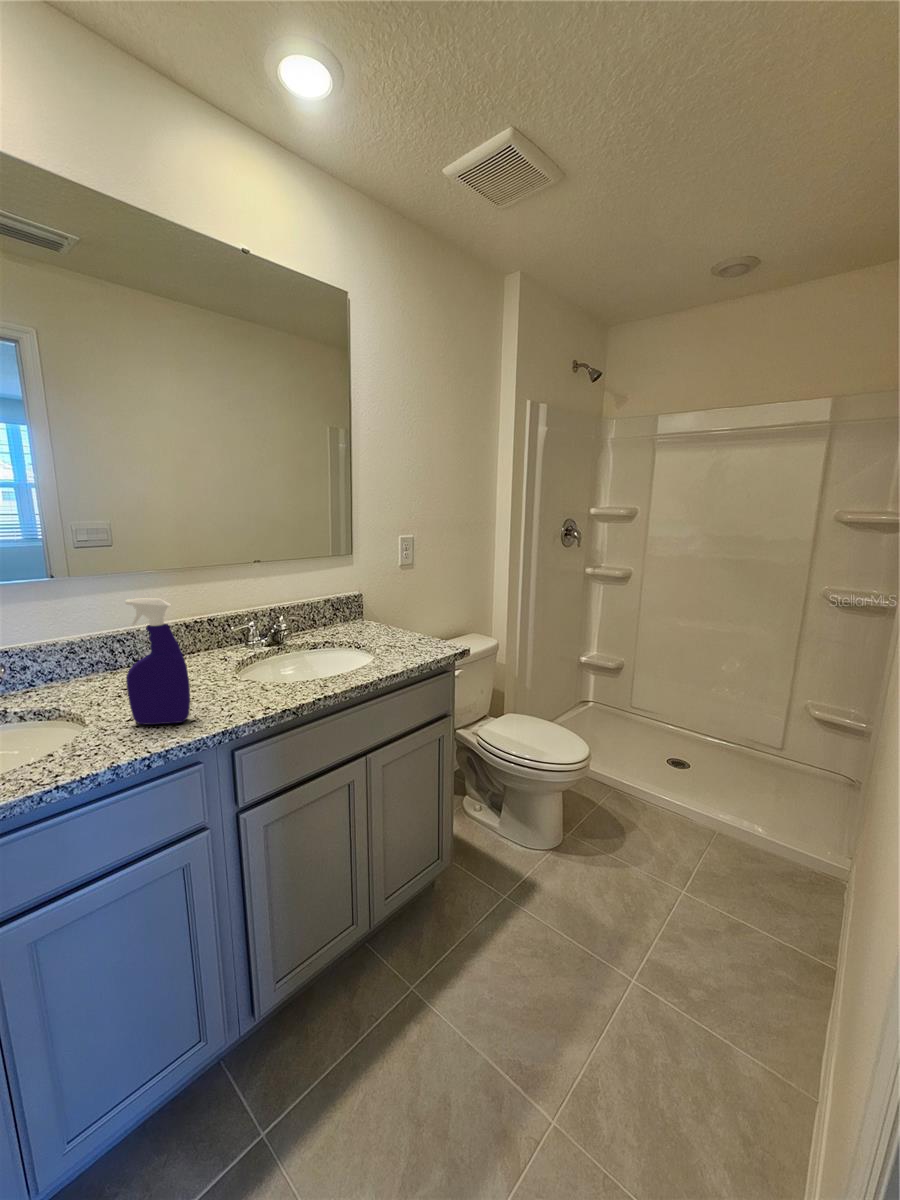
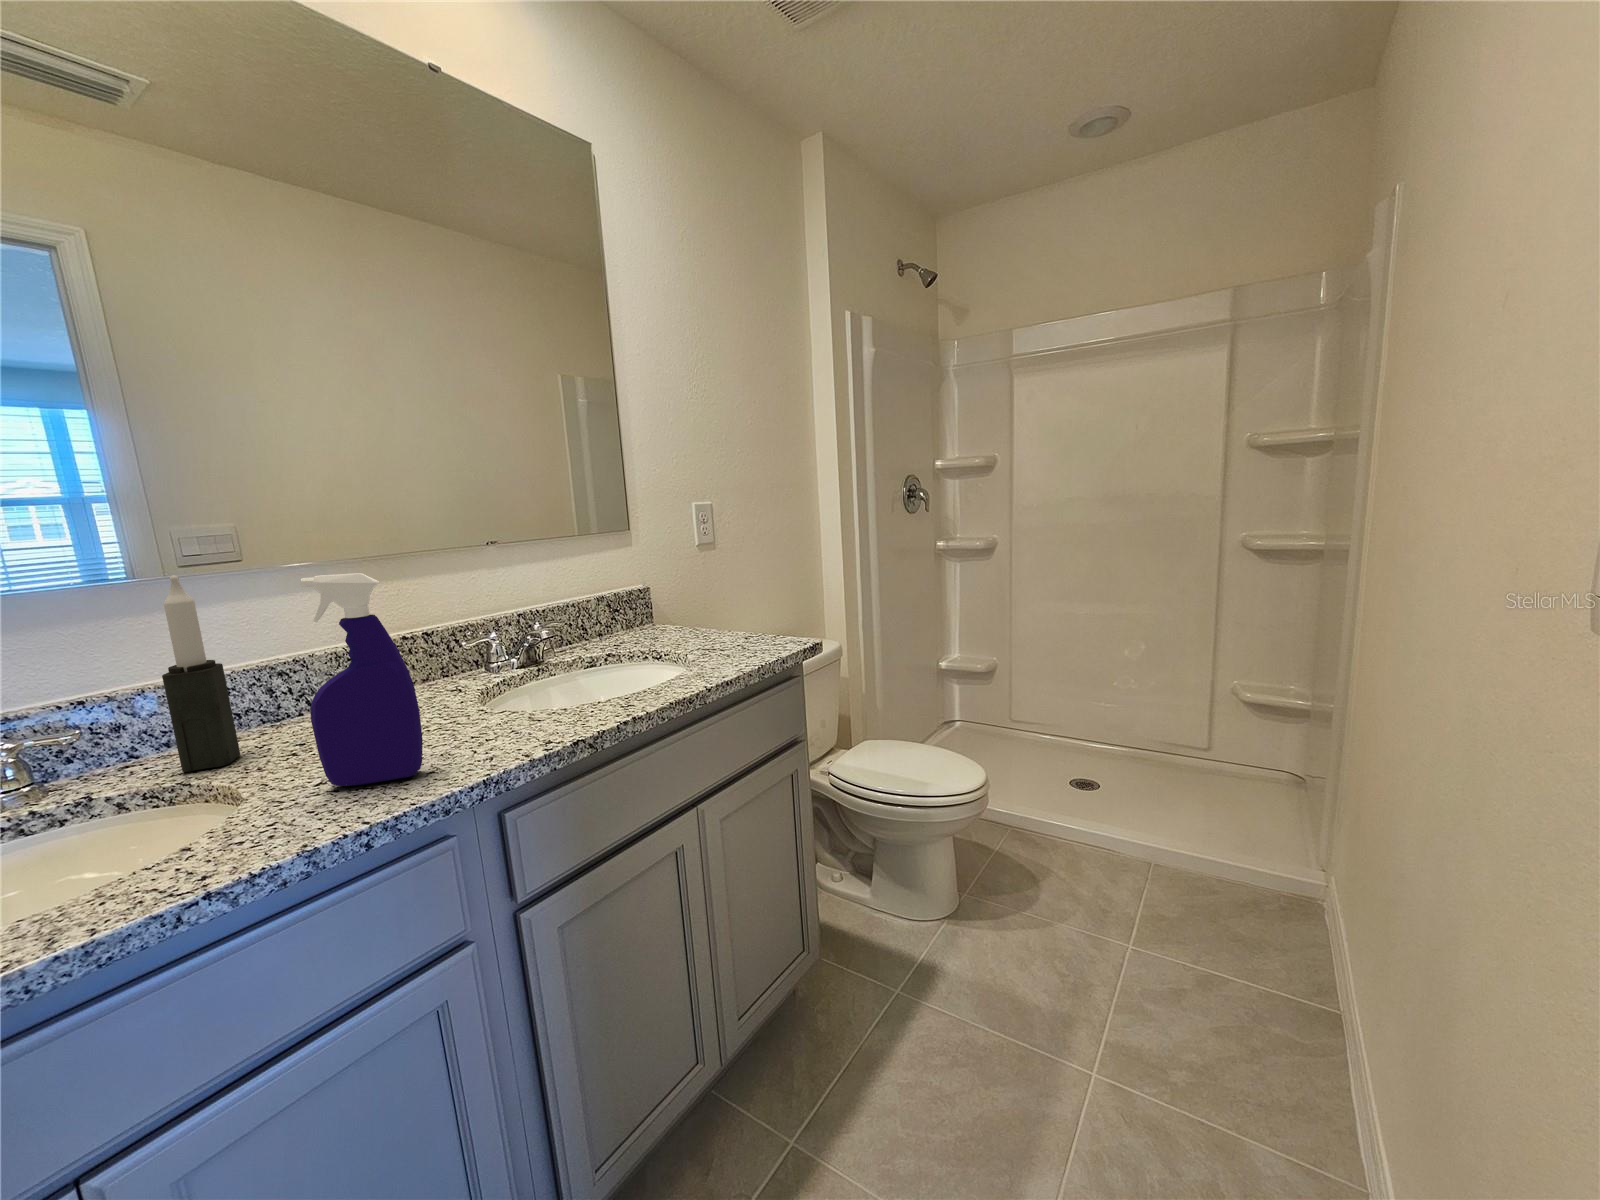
candle: none [49,583,91,700] -> present [162,575,240,772]

